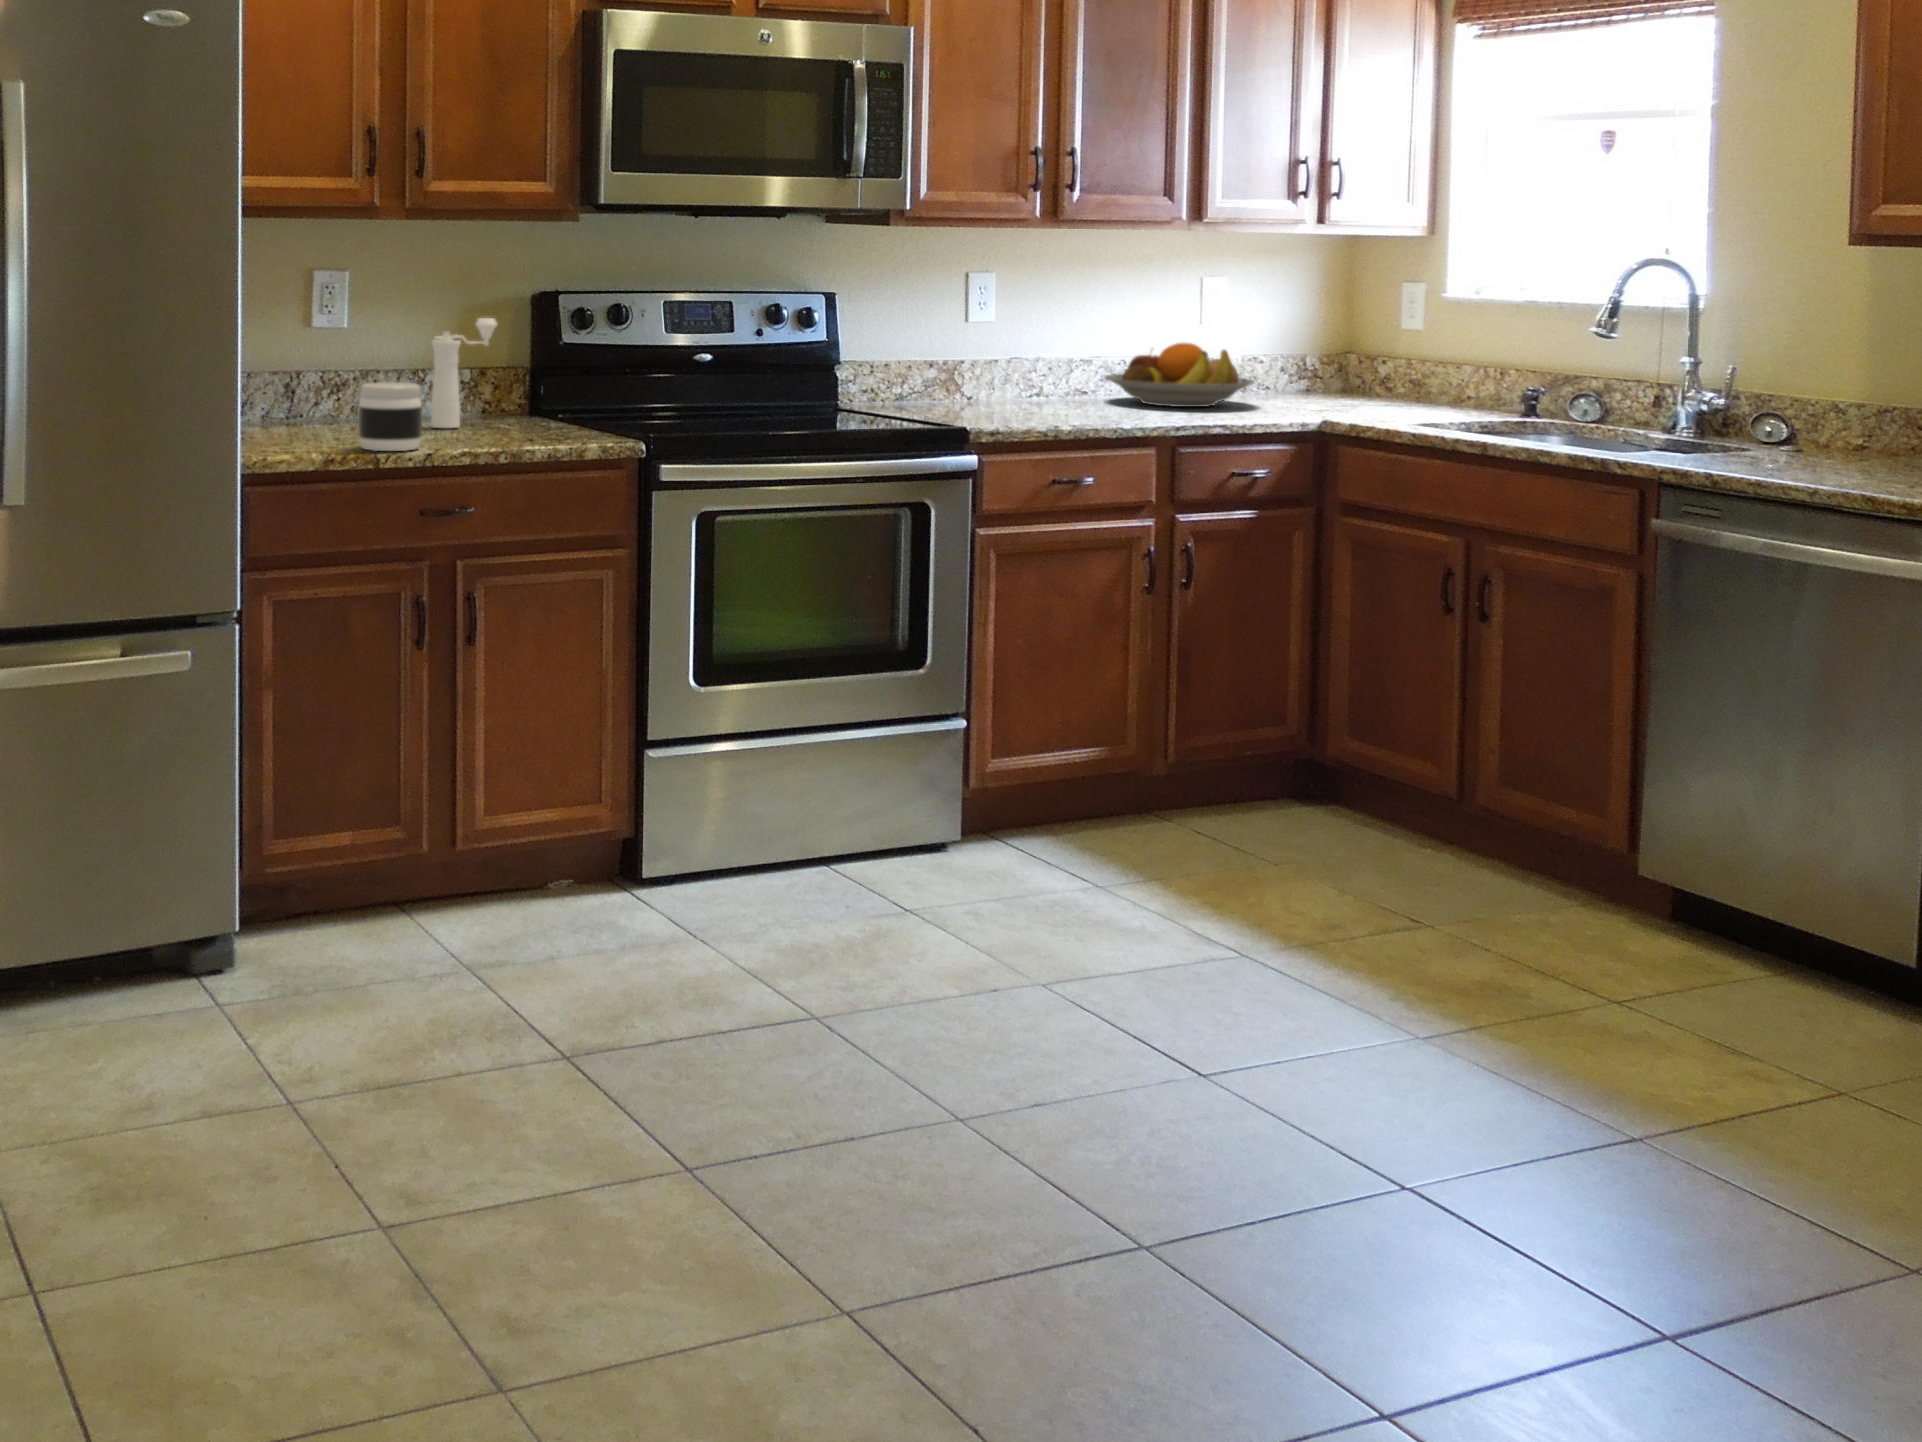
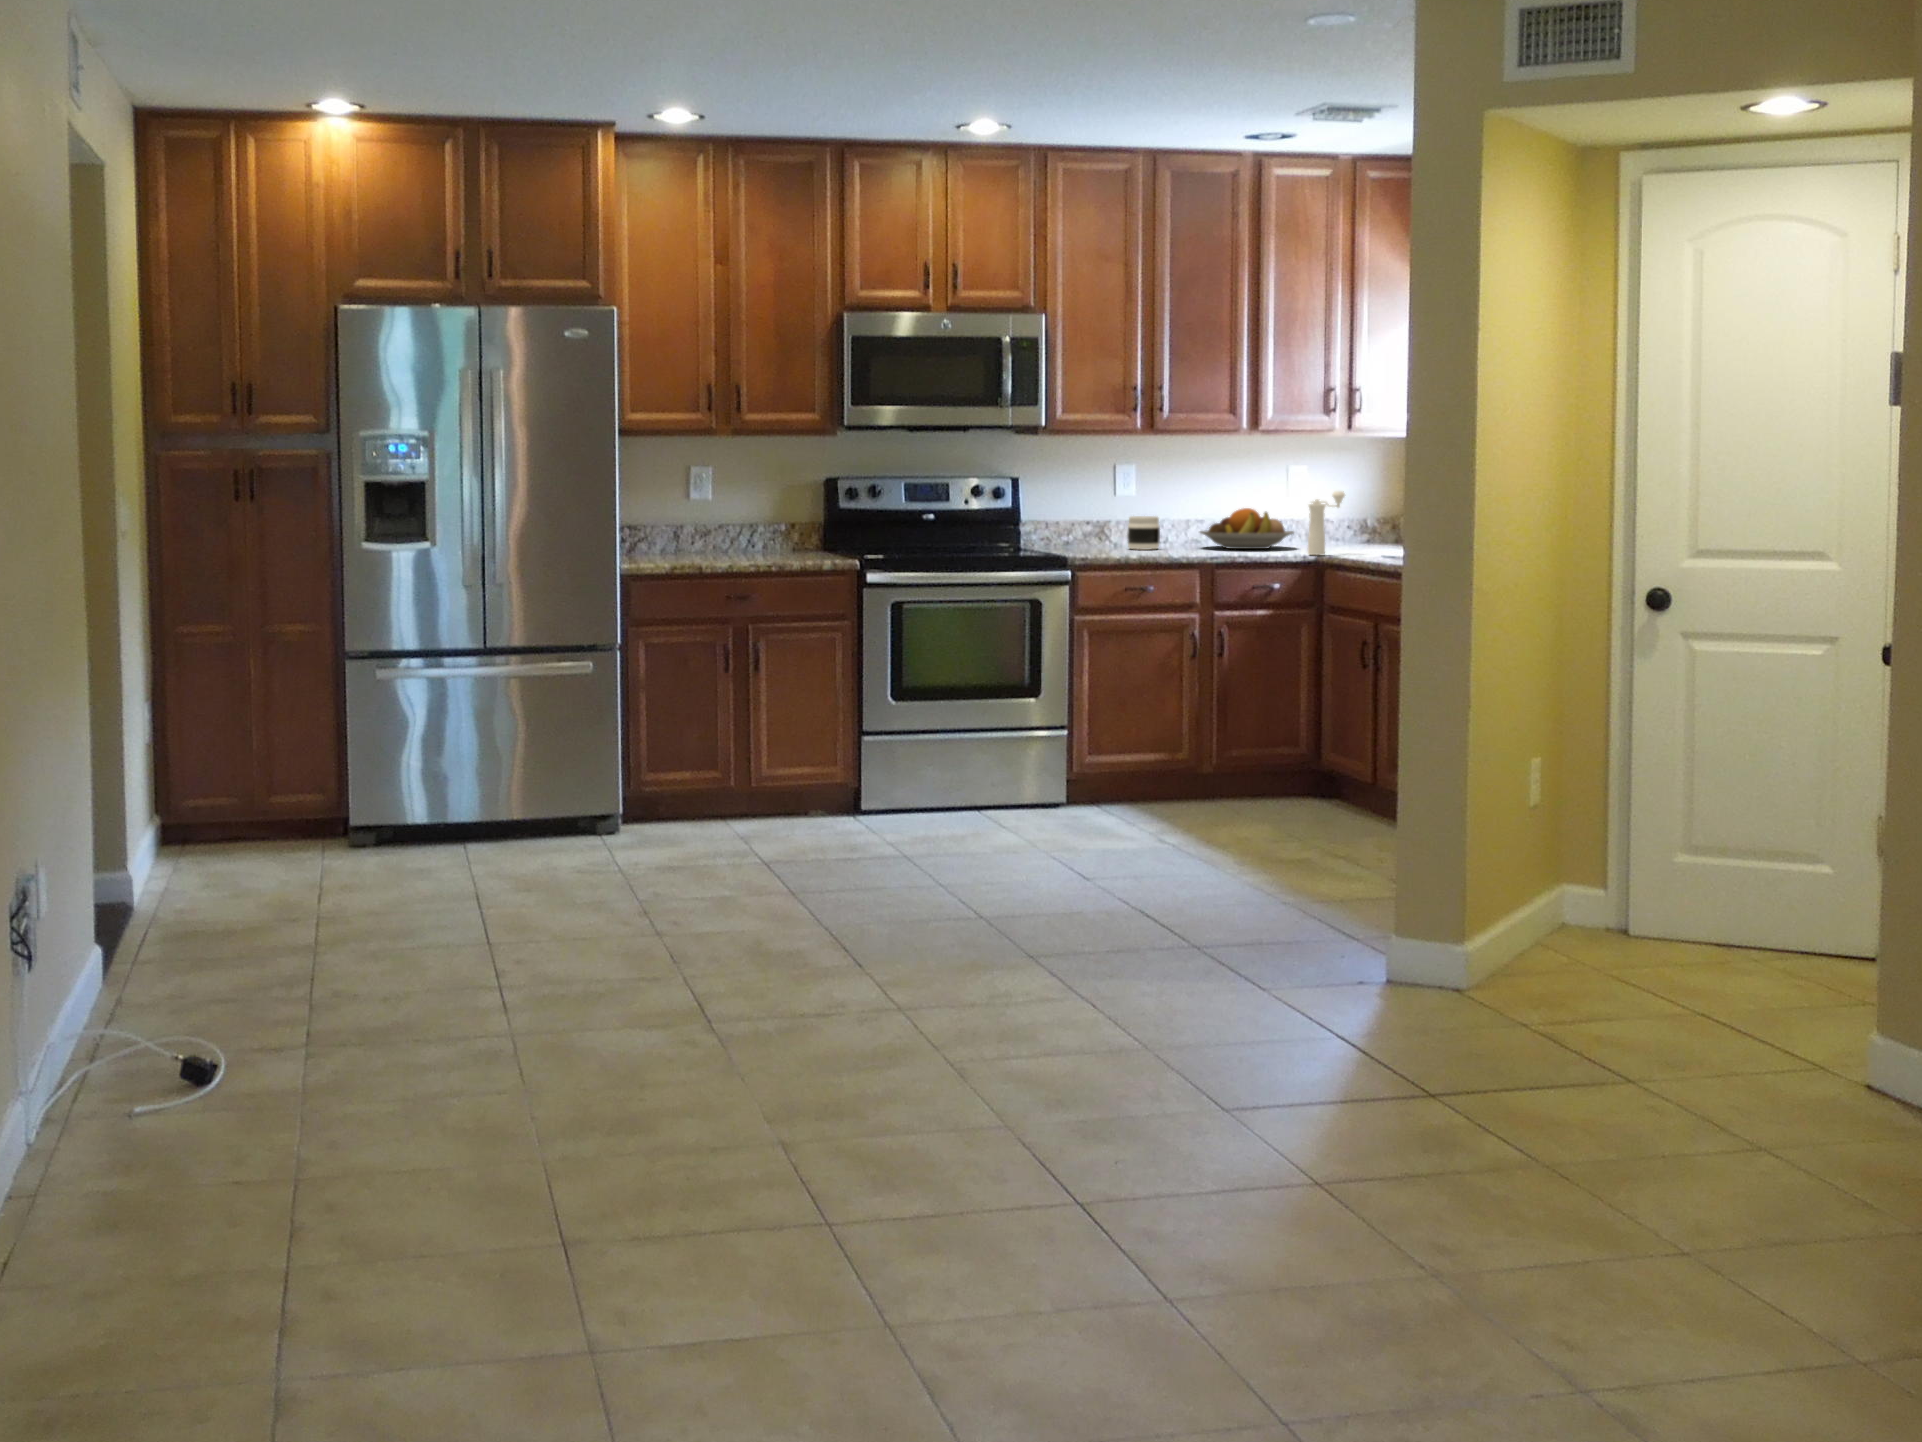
pepper mill: present [431,318,497,428] -> present [1308,491,1345,555]
jar: present [358,382,422,451] -> present [1128,516,1160,550]

